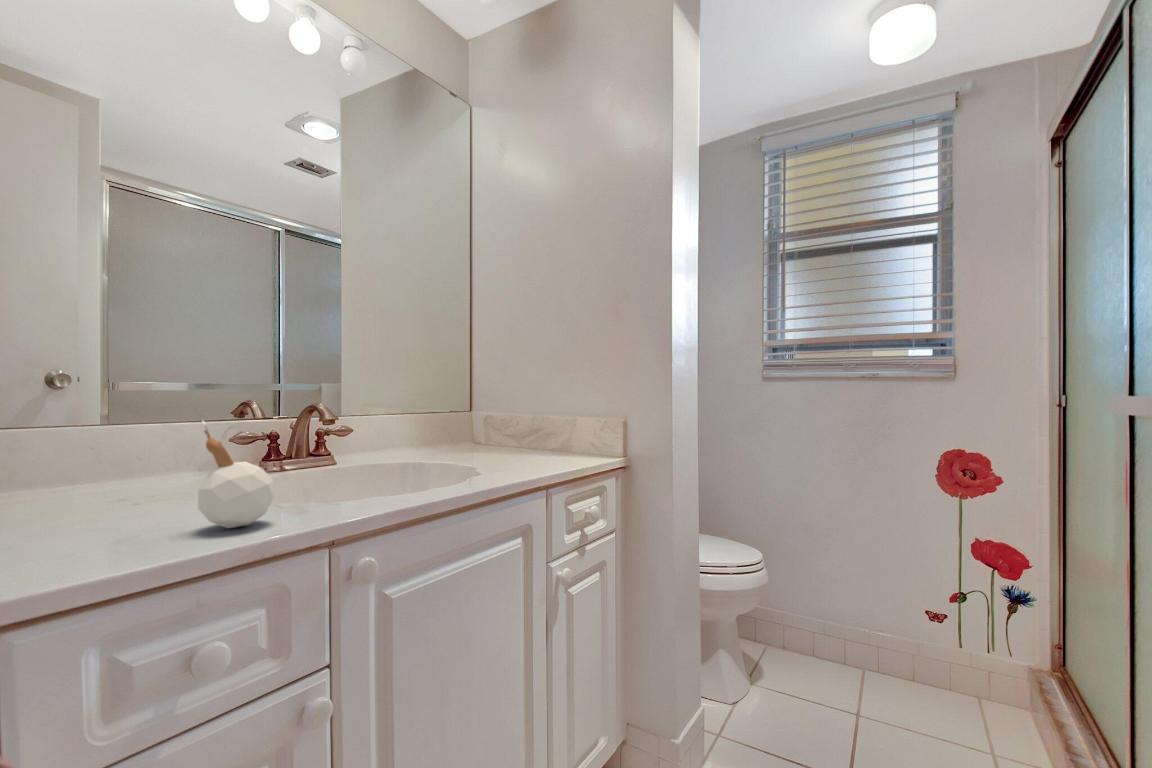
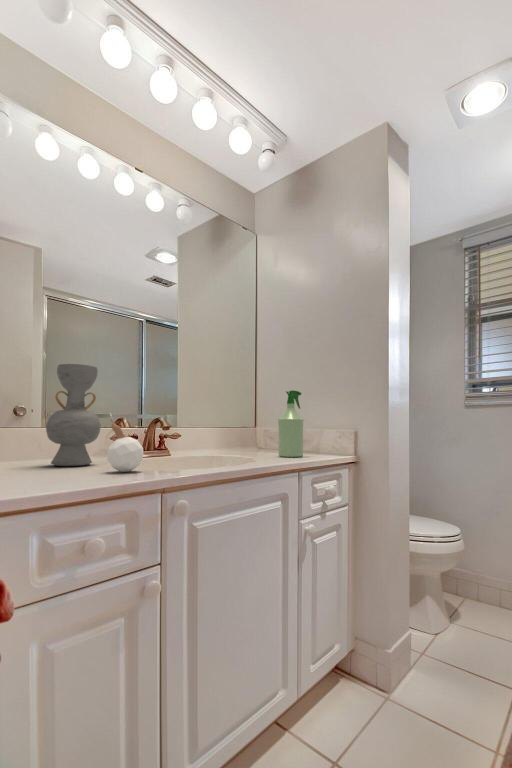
decorative vase: none [75,318,196,511] -> present [46,364,101,466]
spray bottle: none [513,360,551,462] -> present [278,390,303,457]

